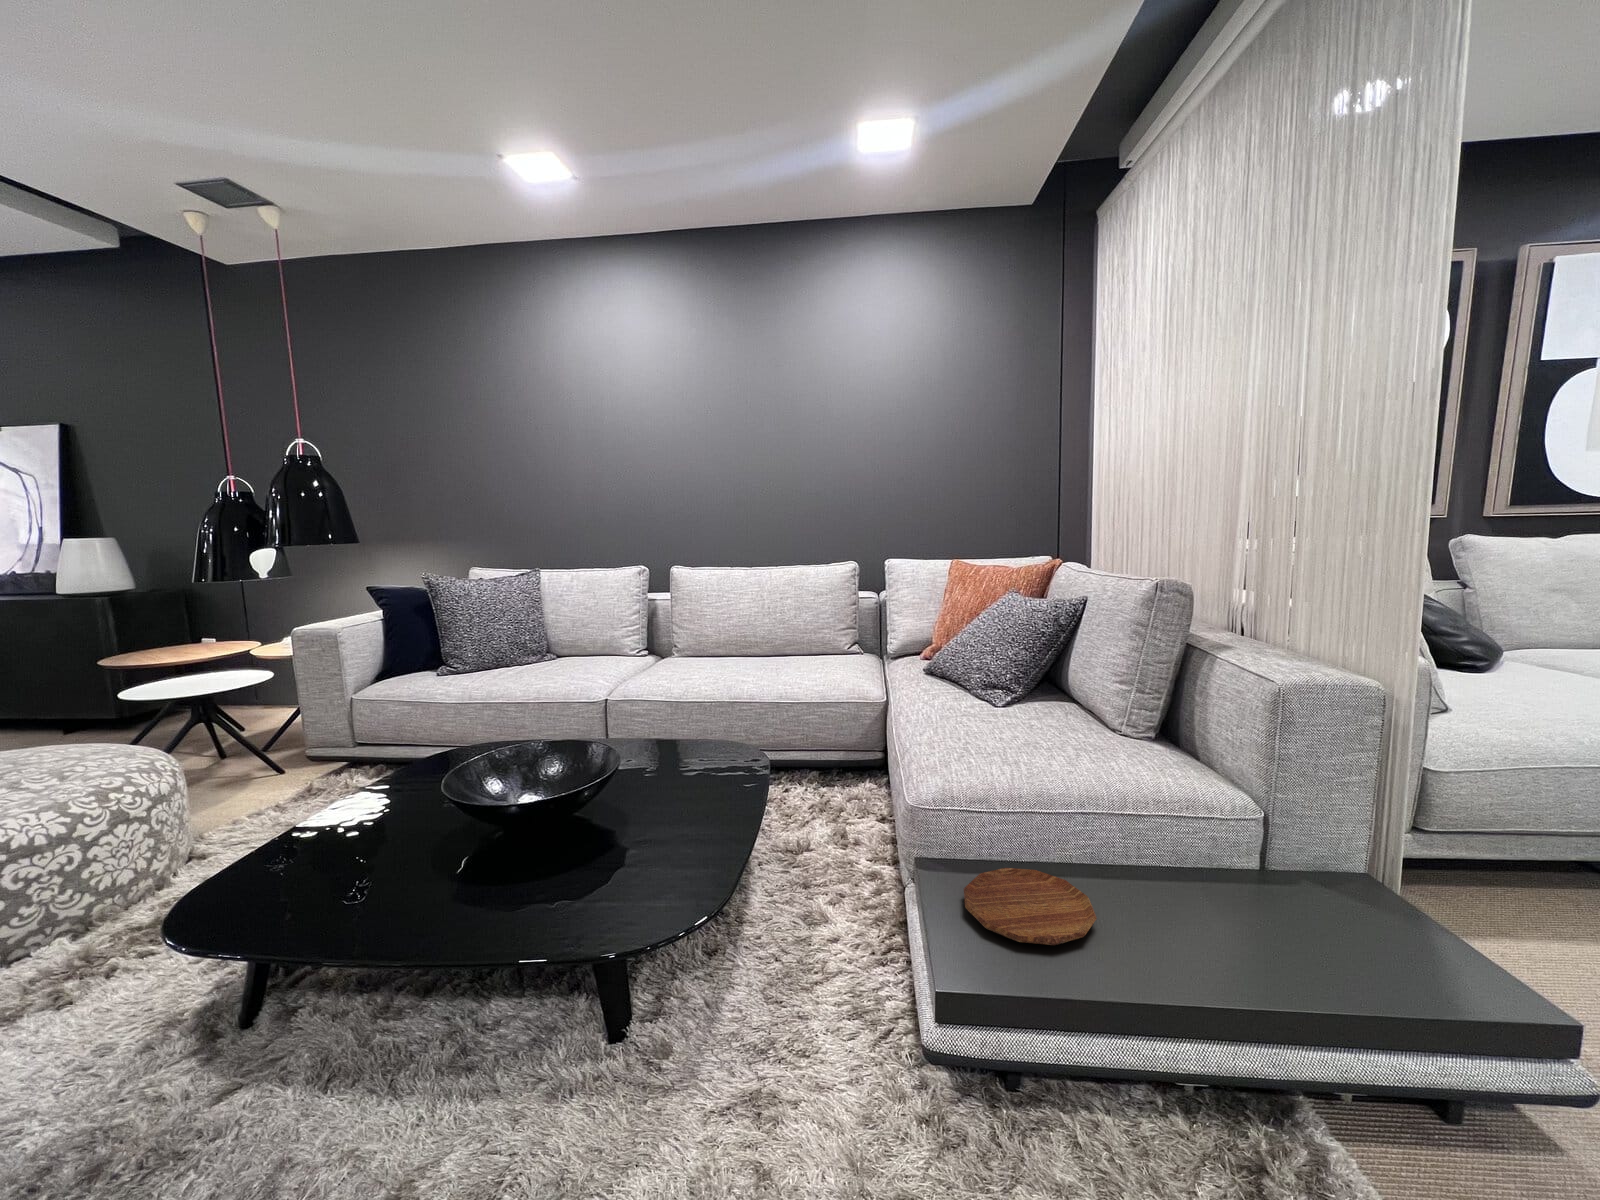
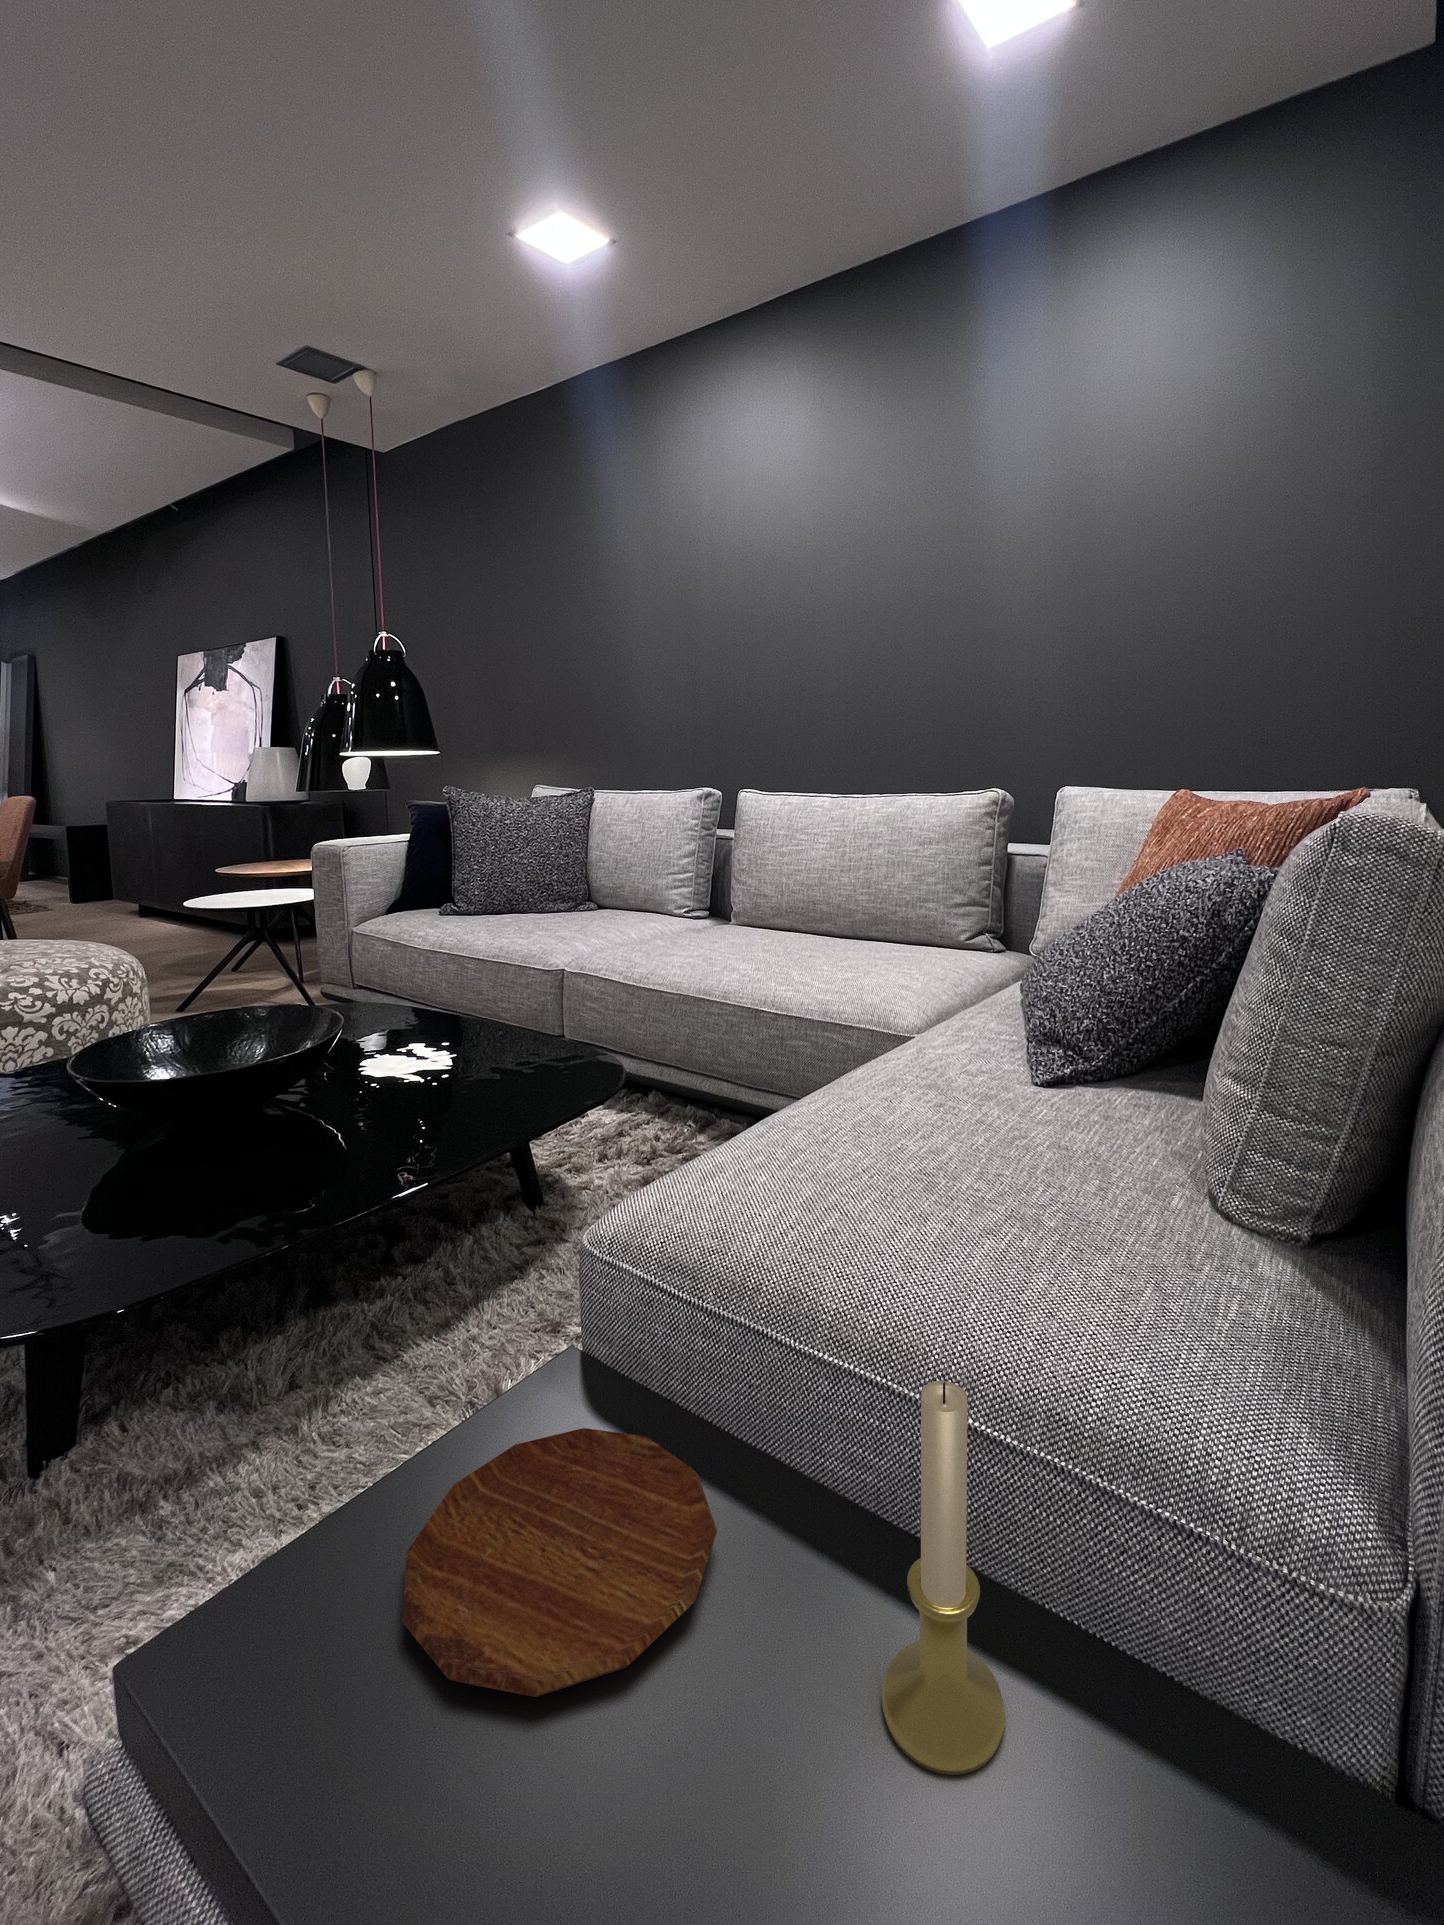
candle holder: none [1148,784,1195,910] -> present [882,1381,1006,1775]

